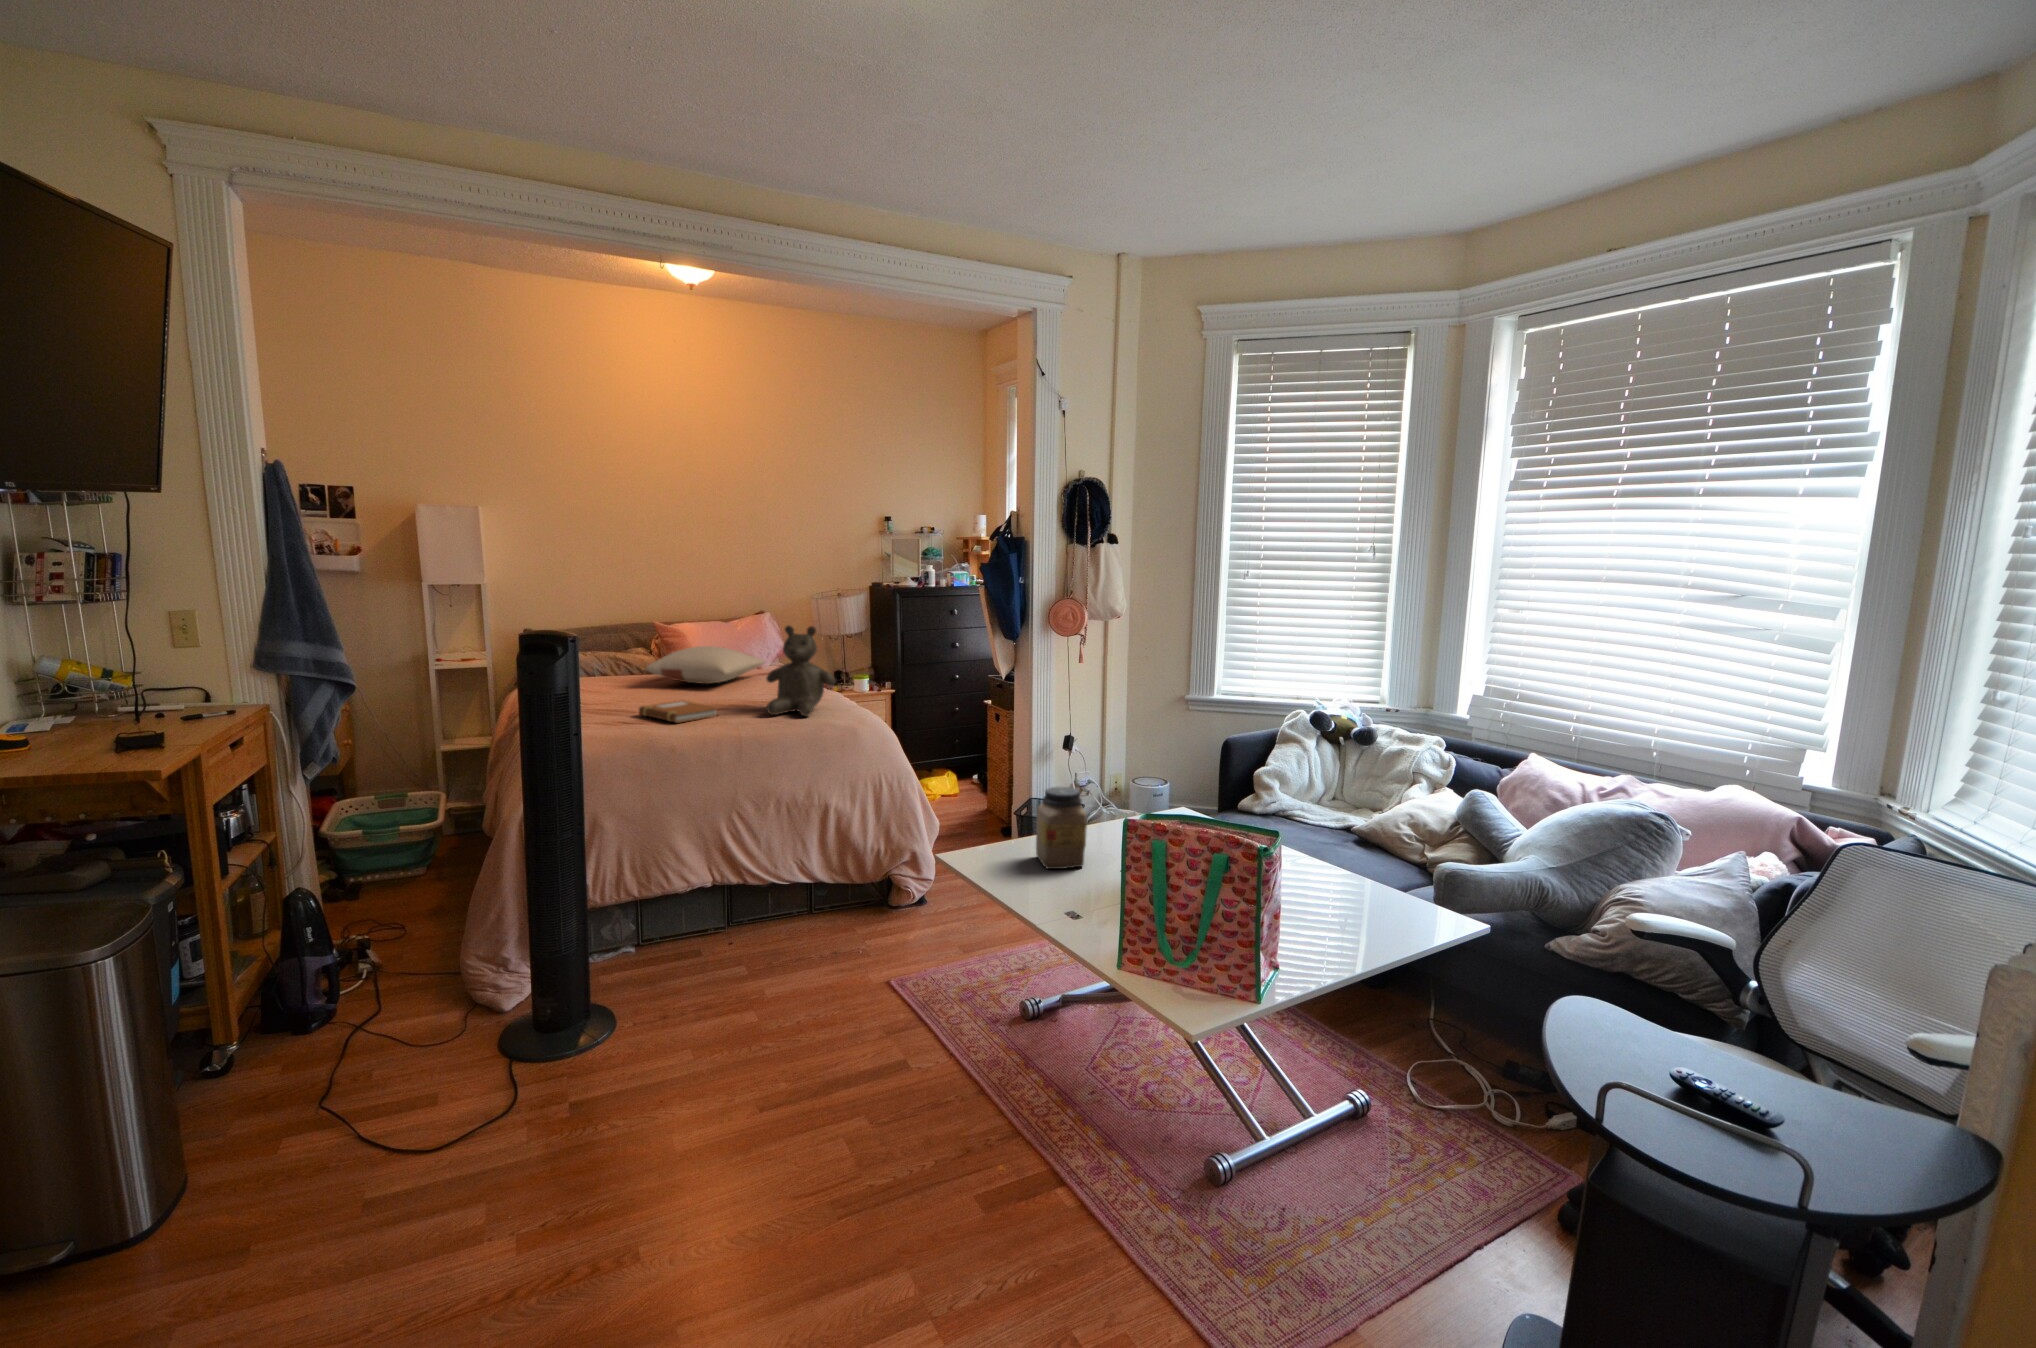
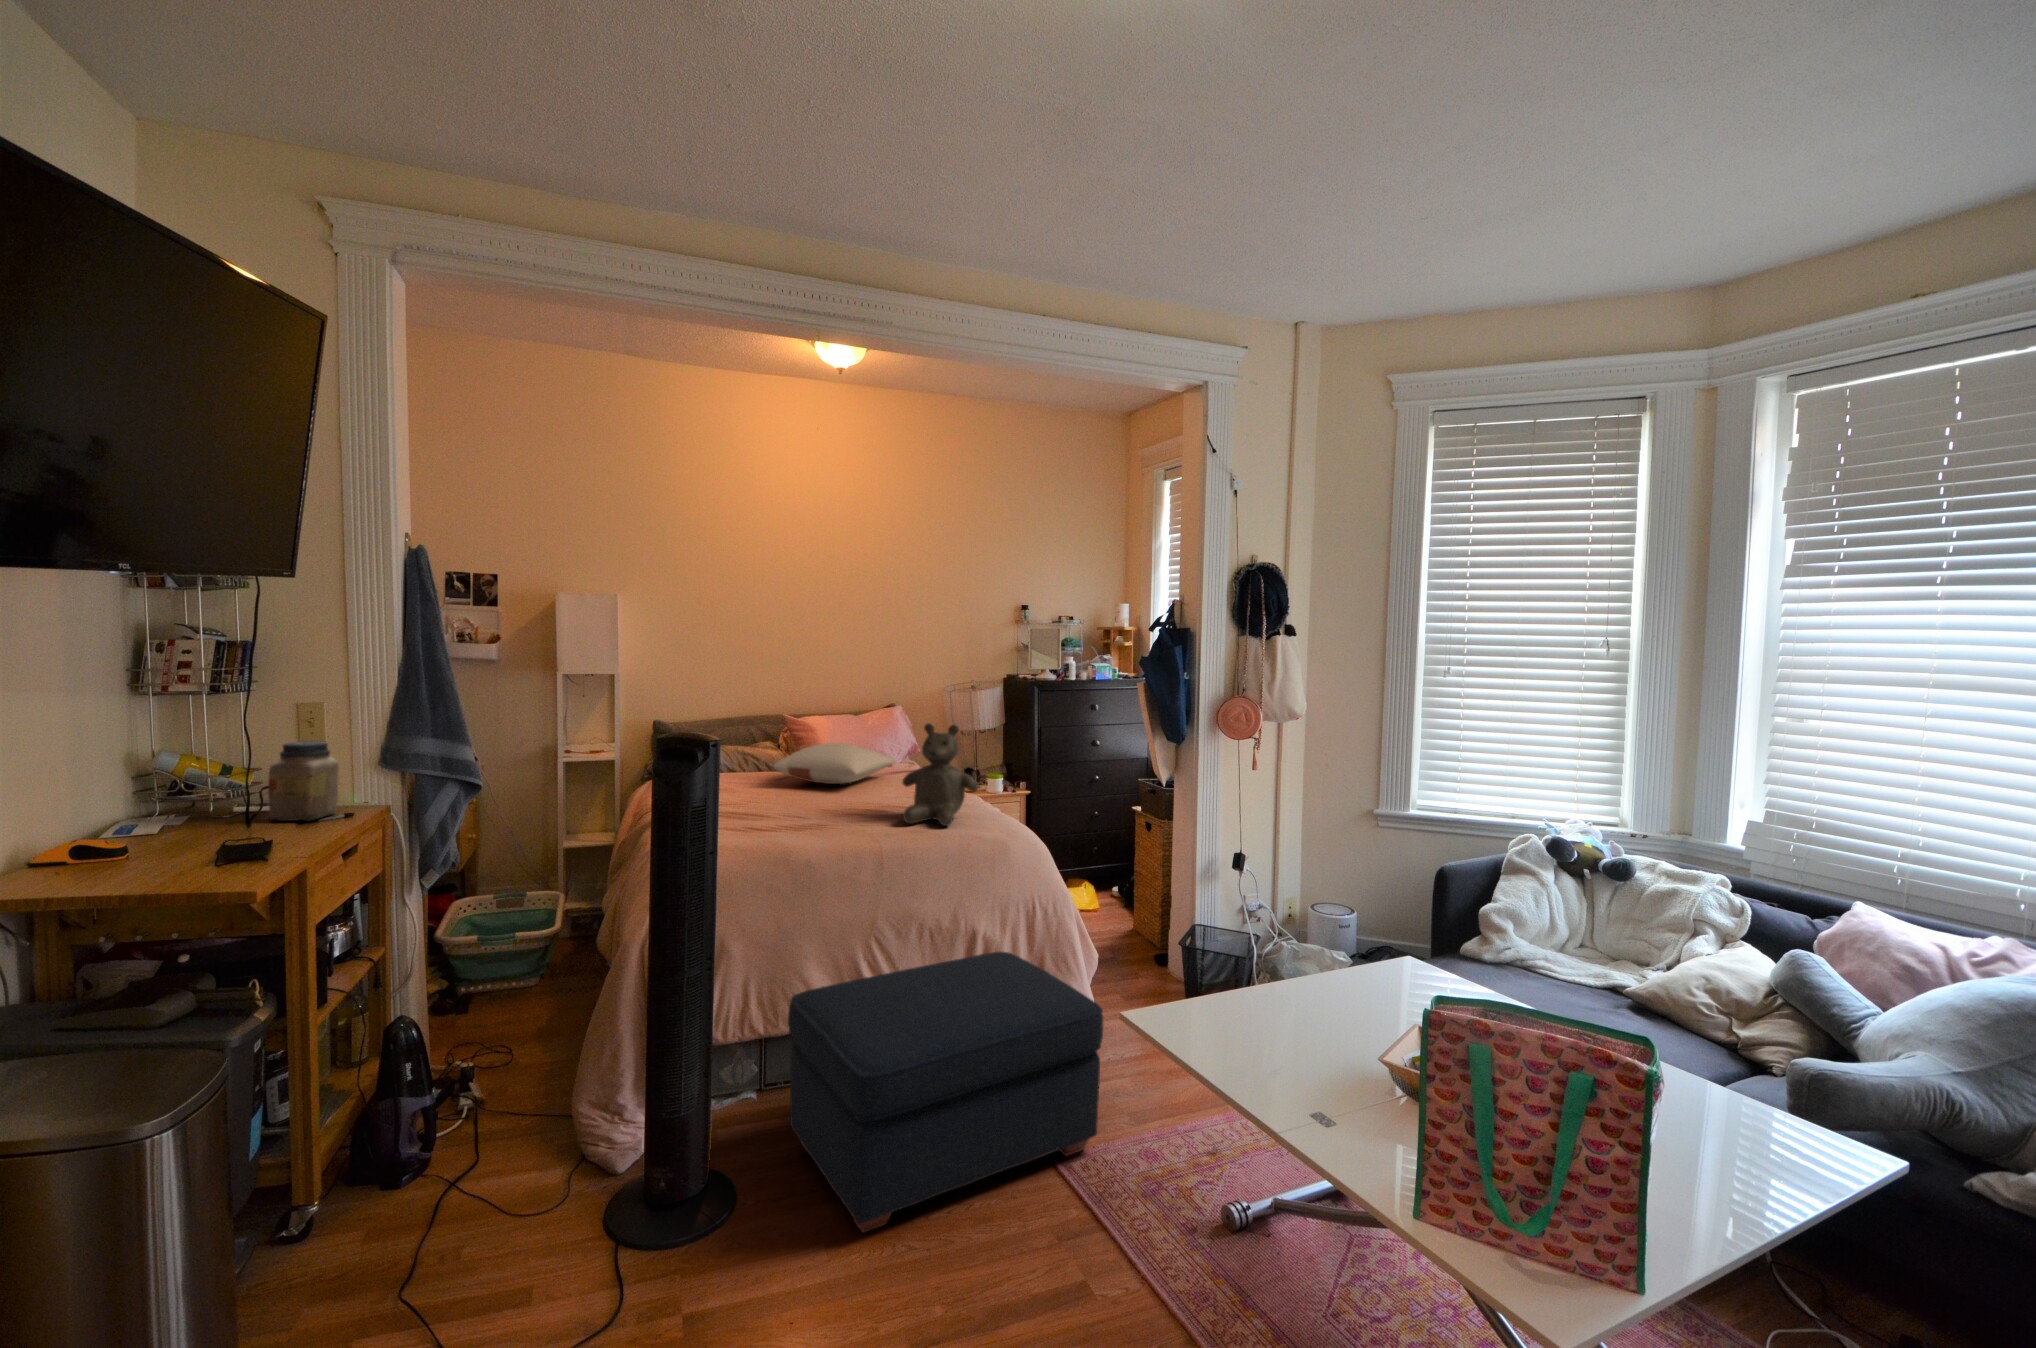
notebook: present [639,700,718,723] -> none [765,804,851,831]
jar: present [1036,787,1087,869] -> present [268,741,339,821]
ottoman: none [663,820,935,1039] -> present [788,952,1103,1233]

